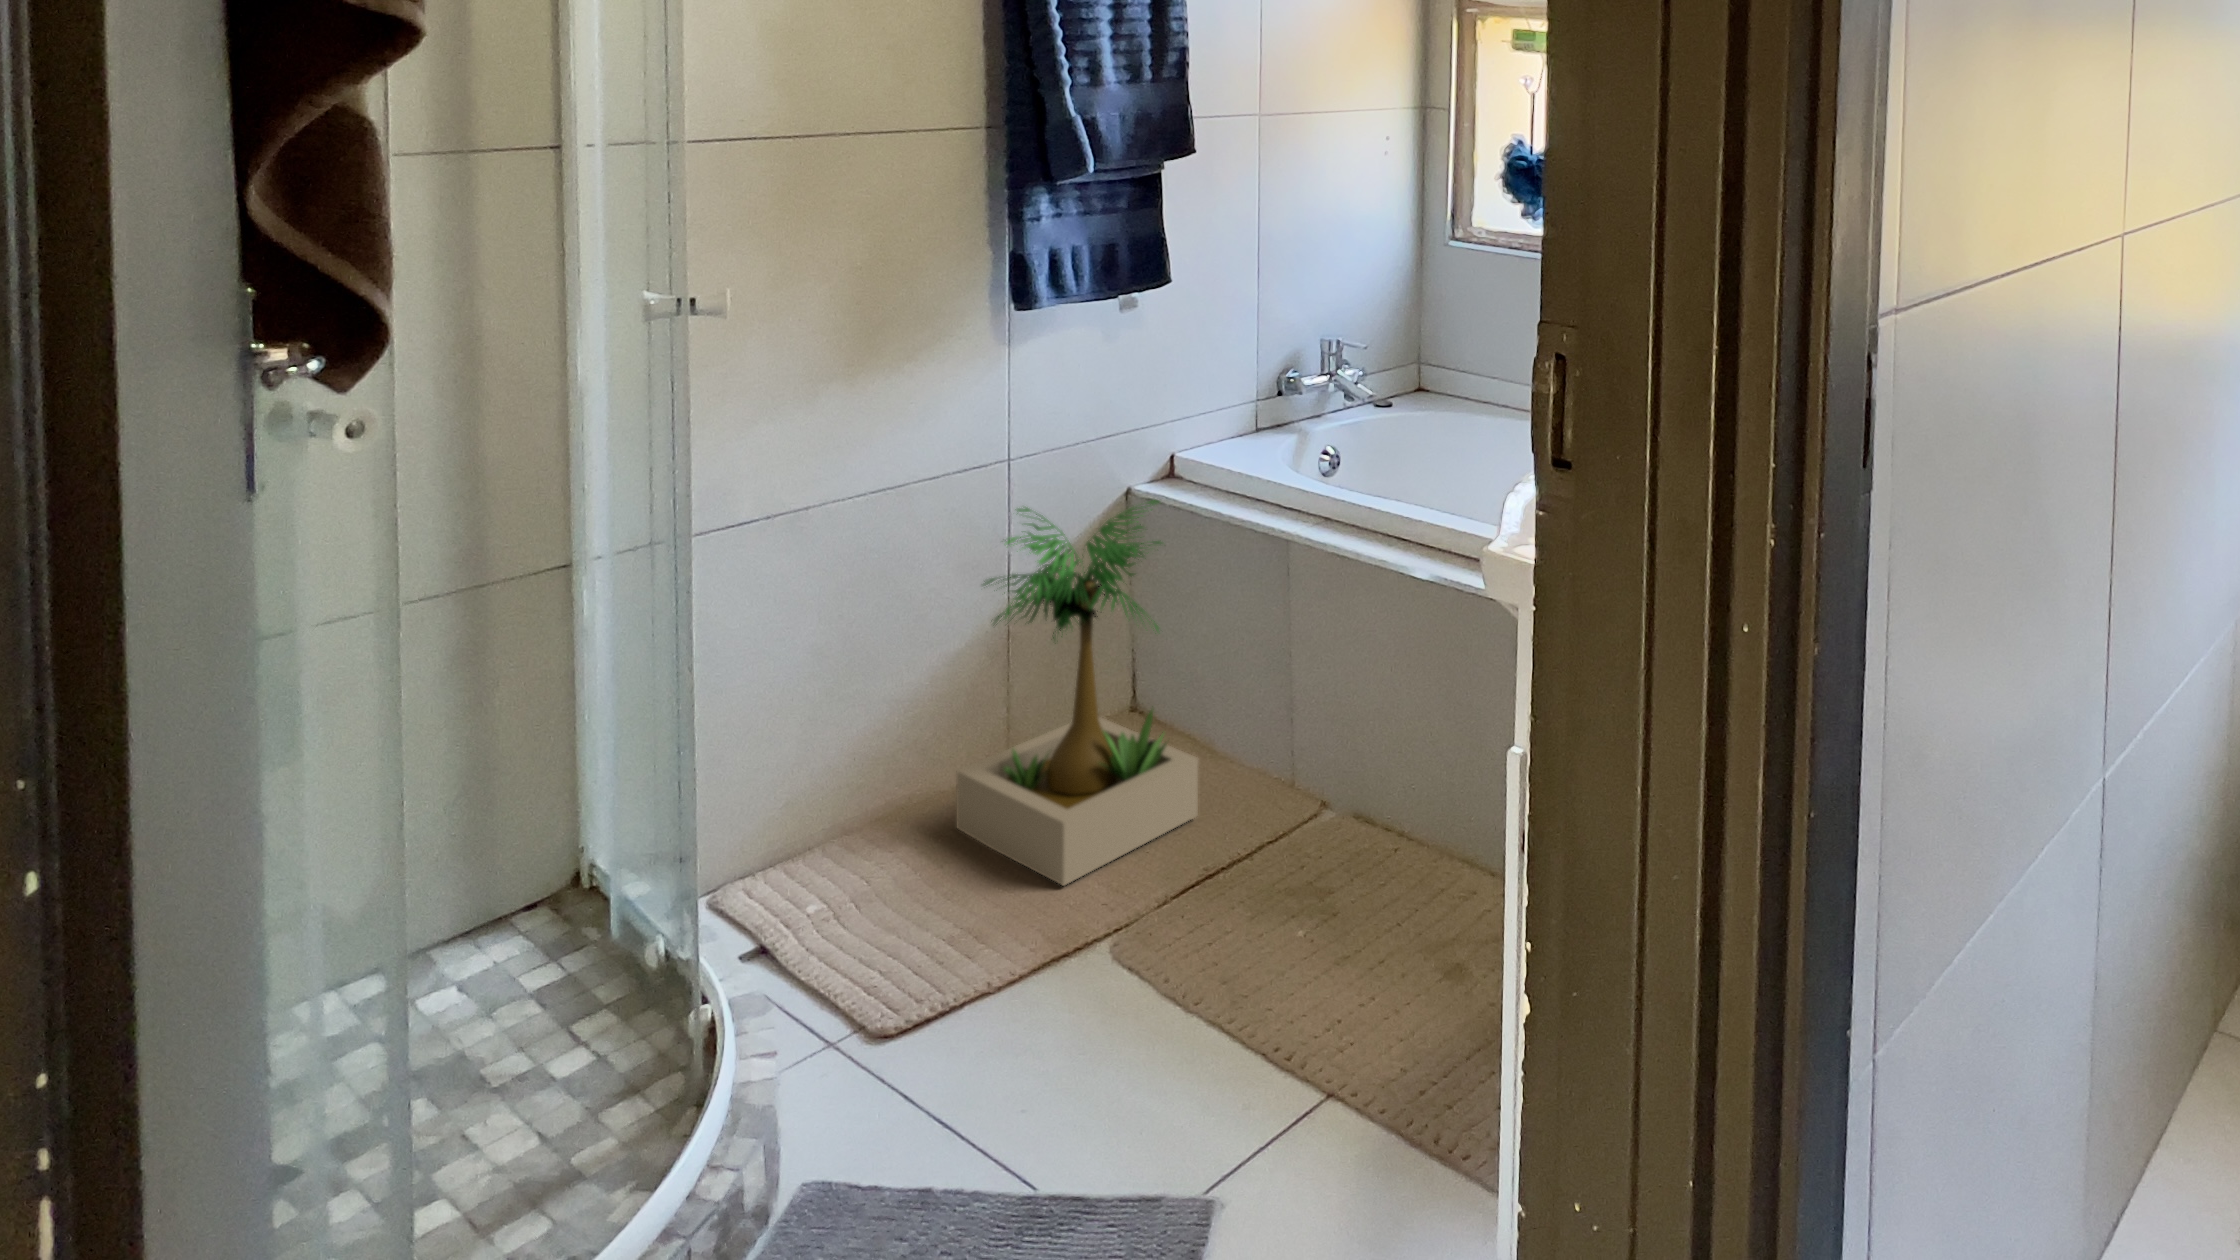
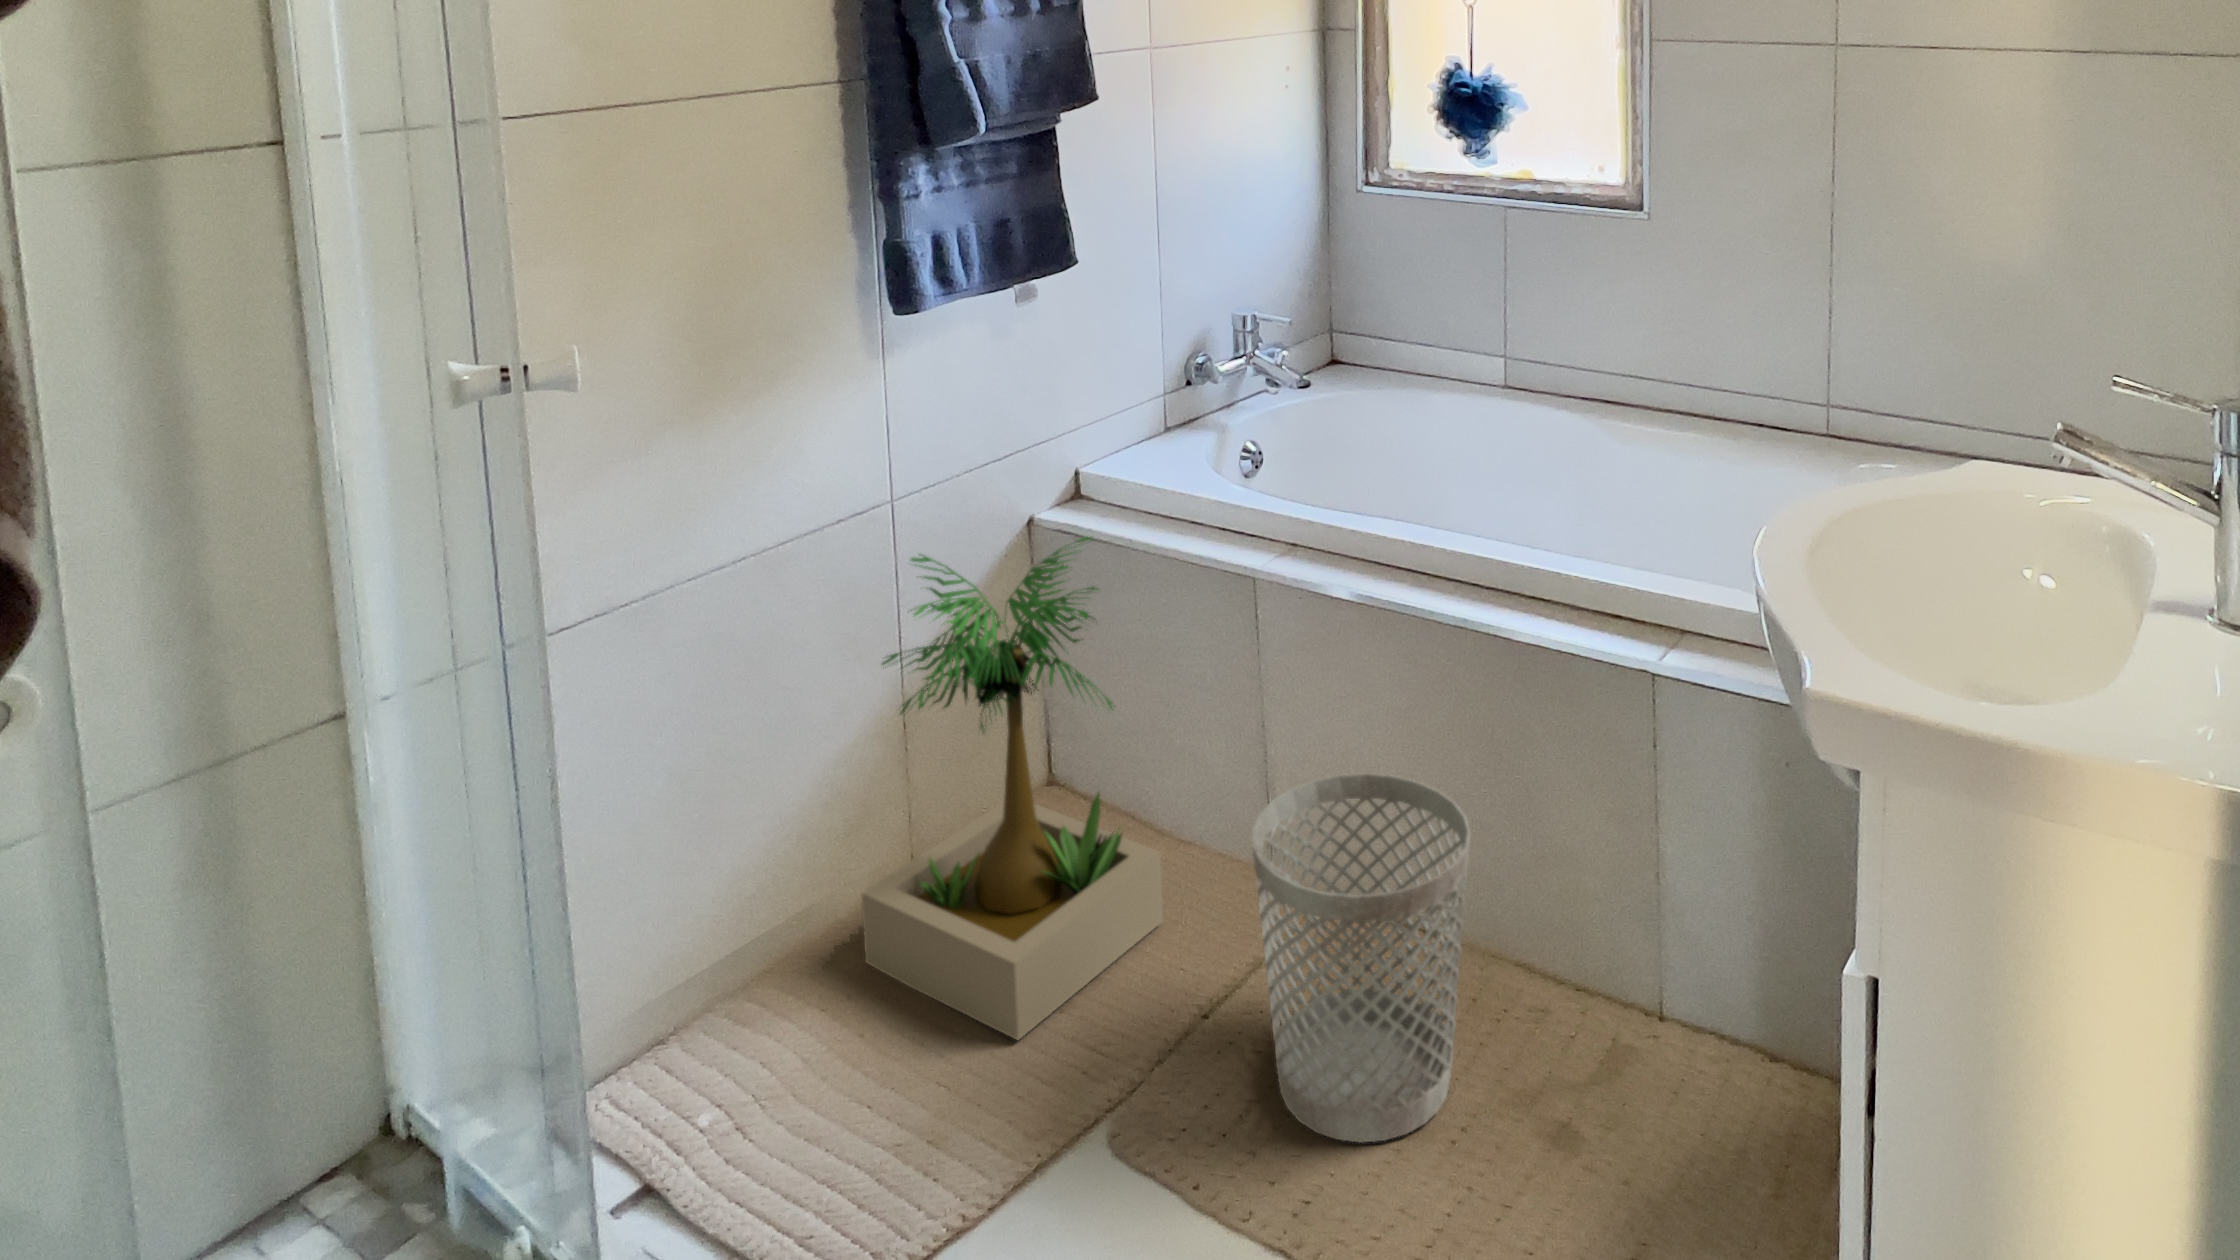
wastebasket: none [1244,692,1416,969] -> present [1252,773,1470,1142]

